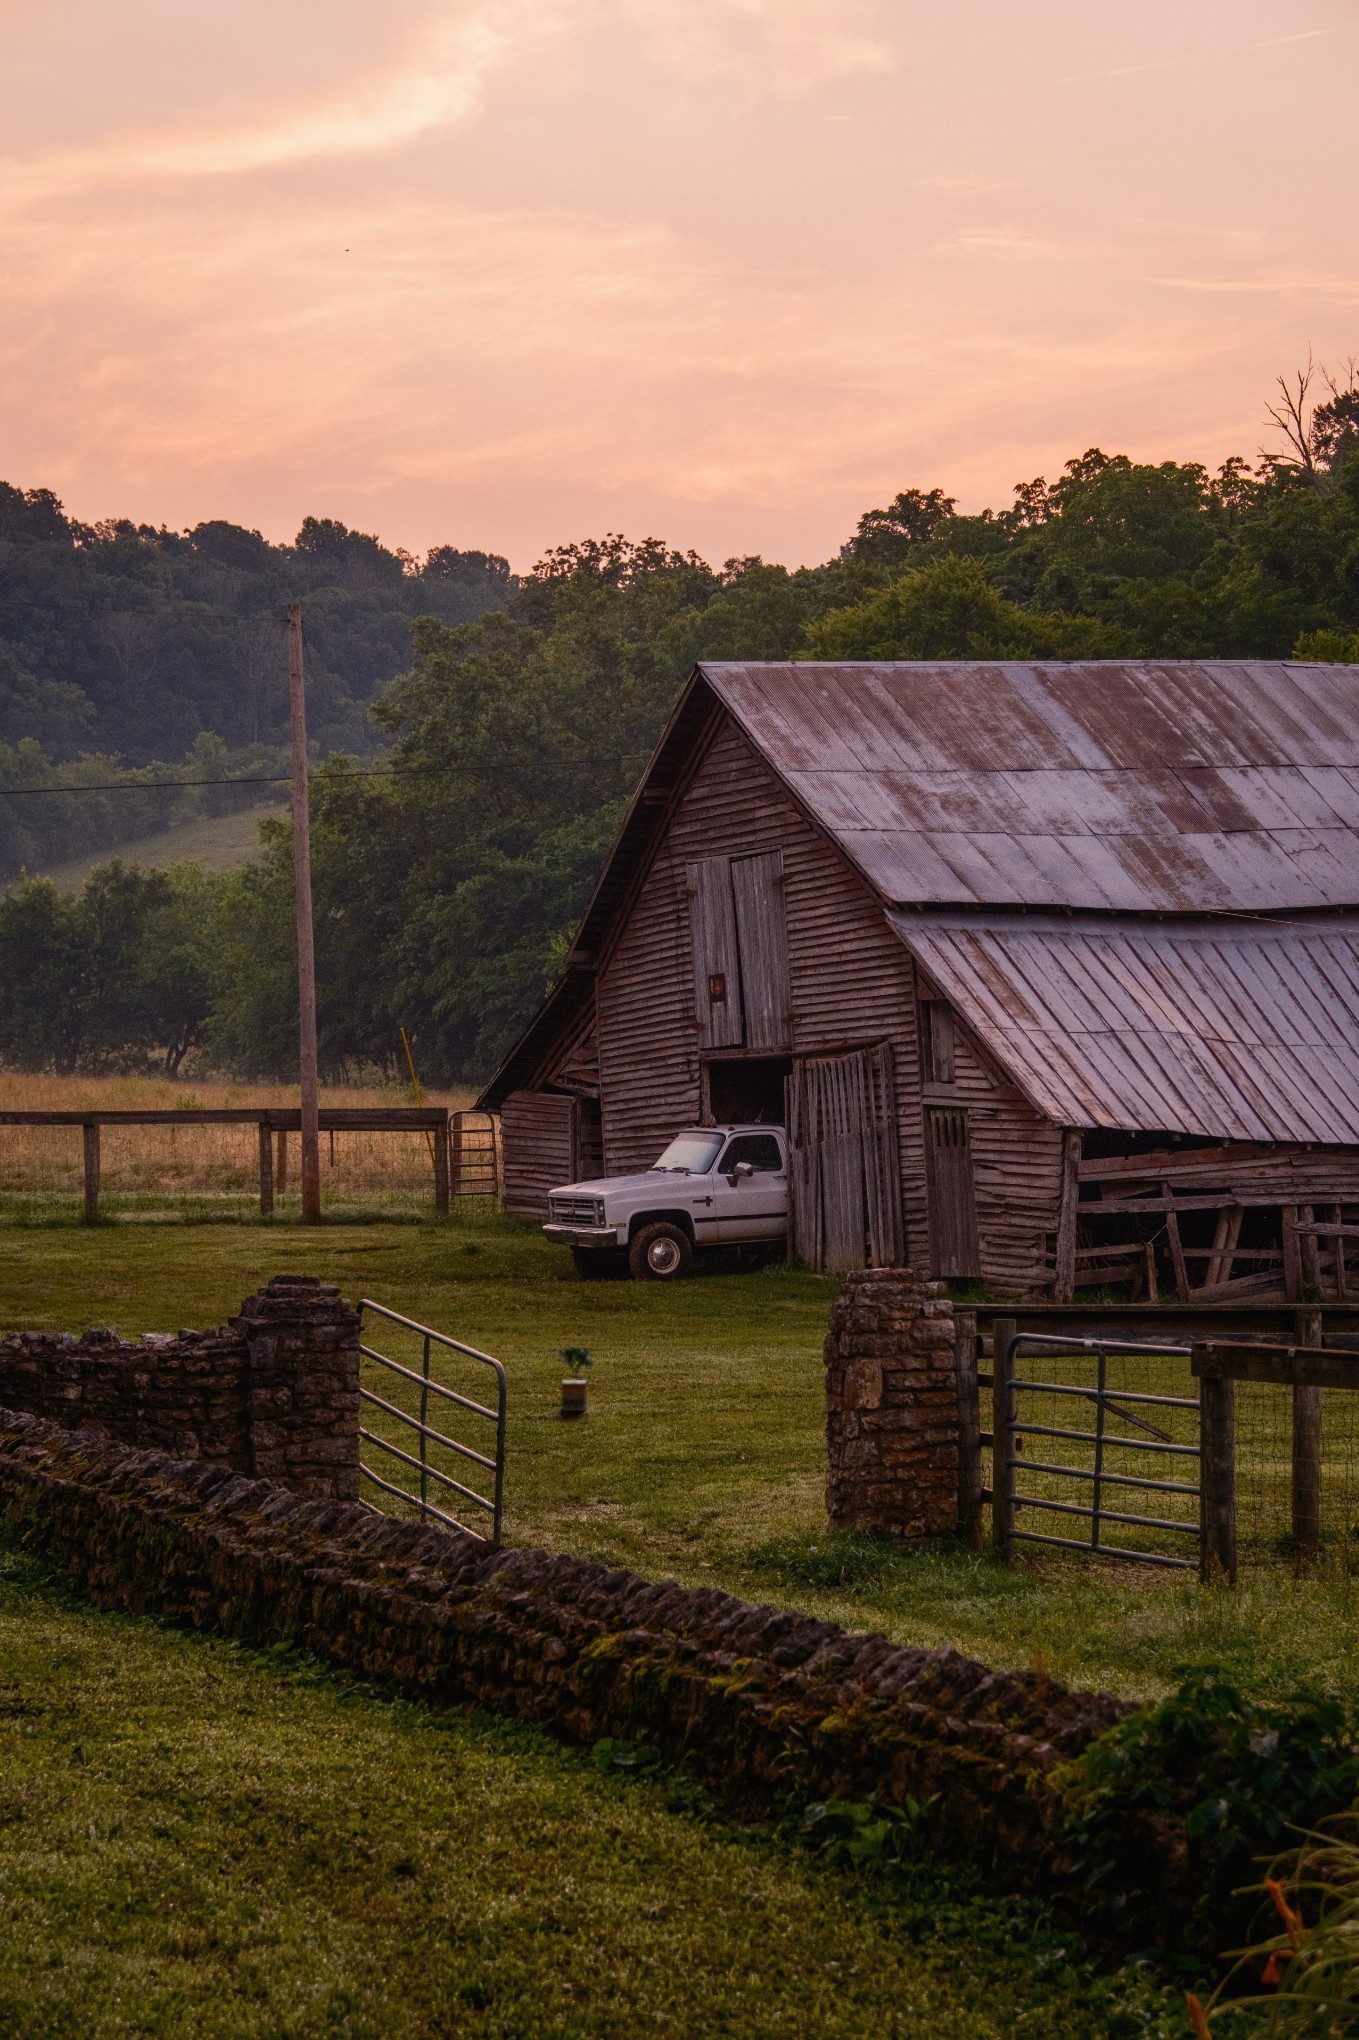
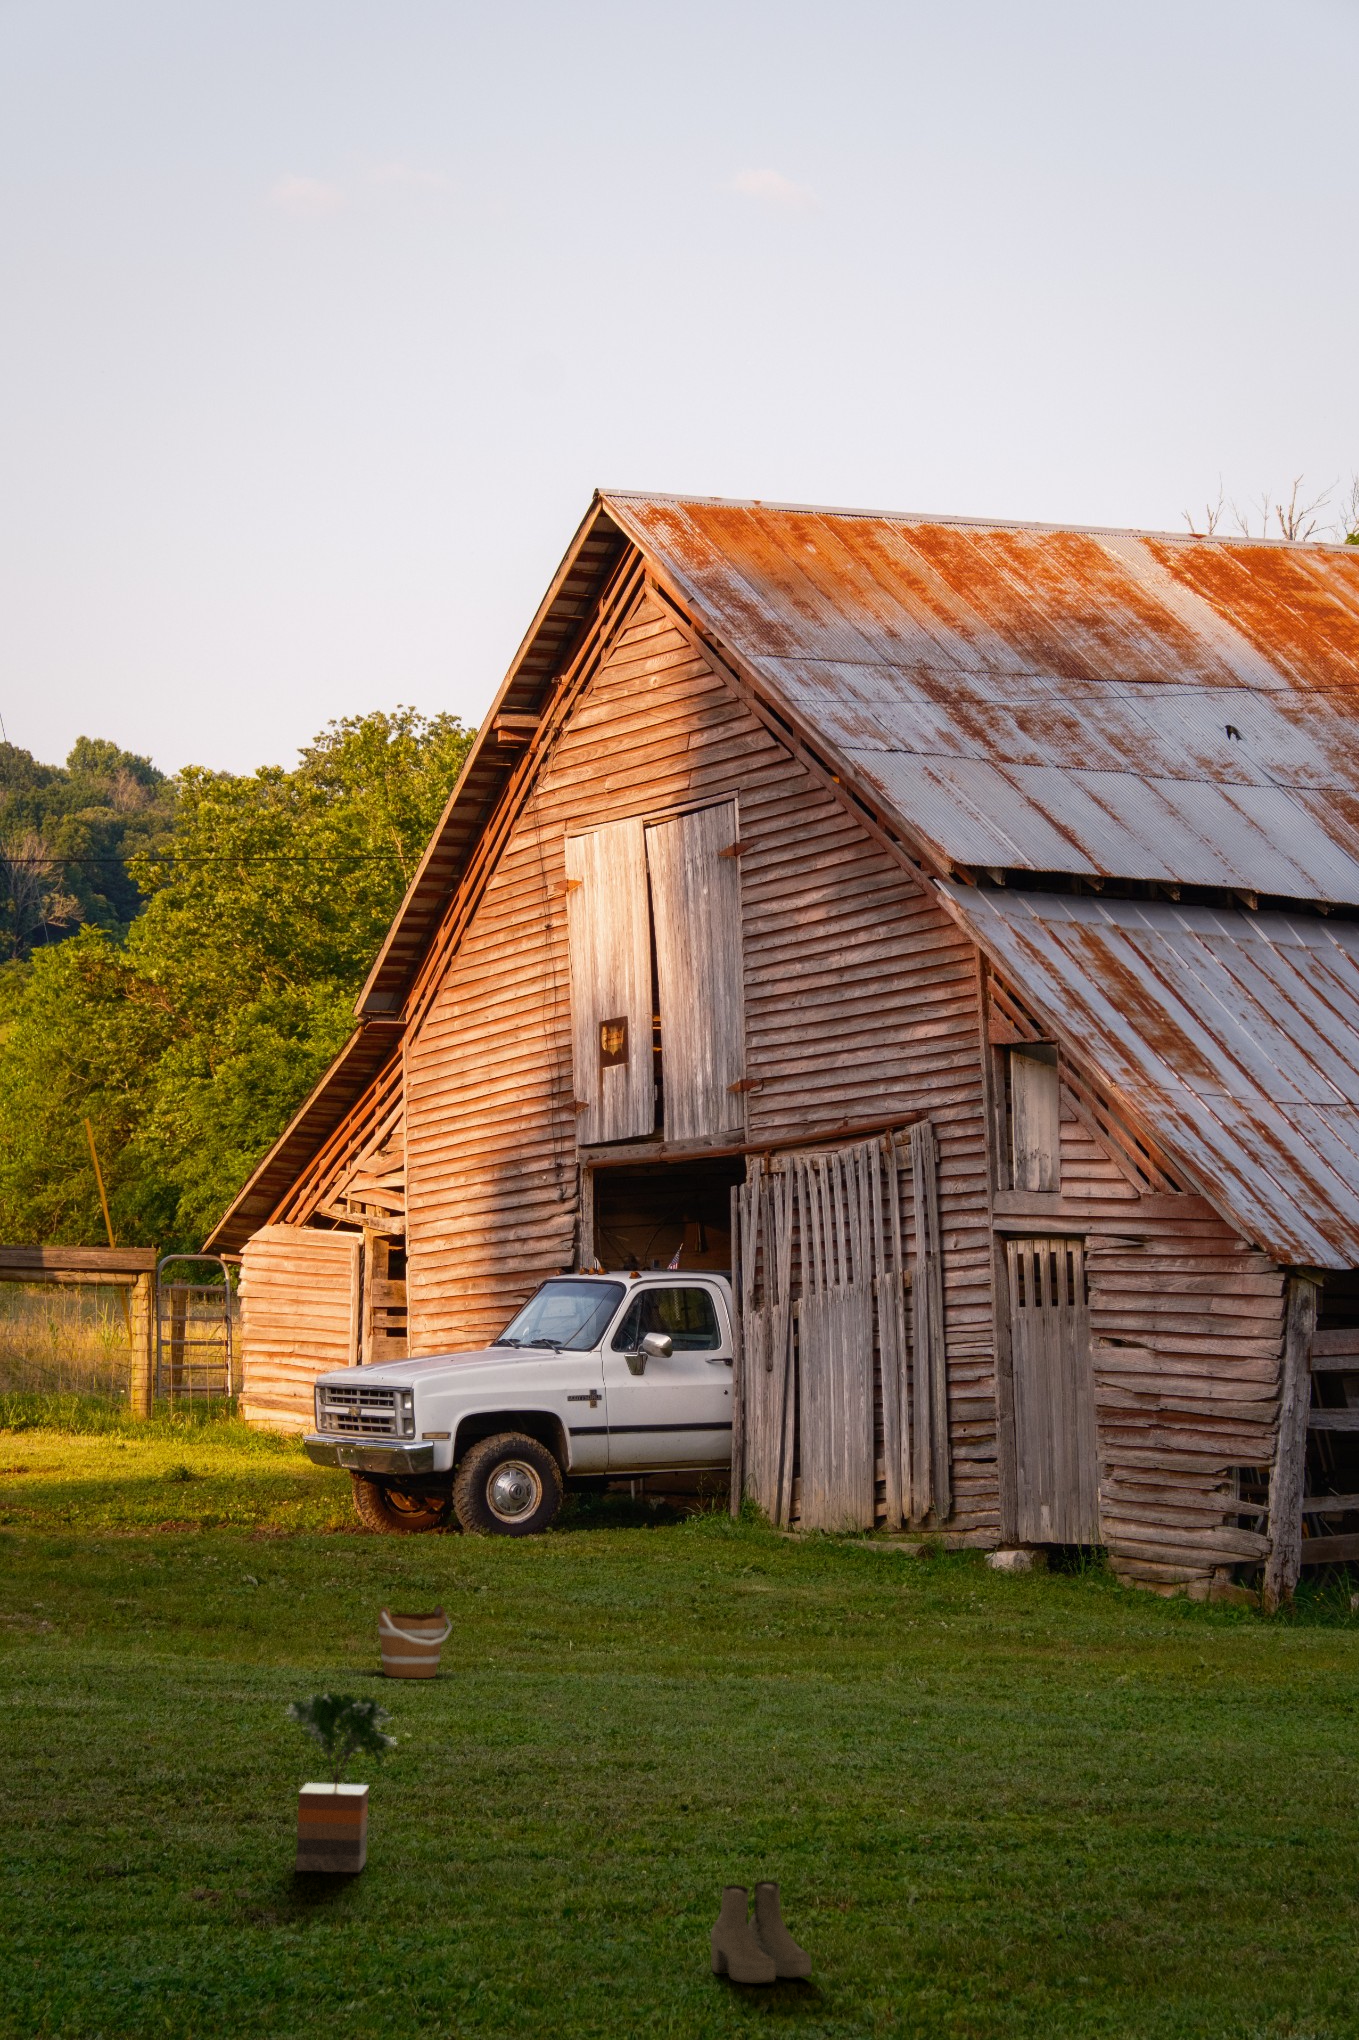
bucket: none [590,1315,624,1348] -> present [378,1605,452,1678]
boots: none [703,1404,737,1436] -> present [711,1881,812,1984]

